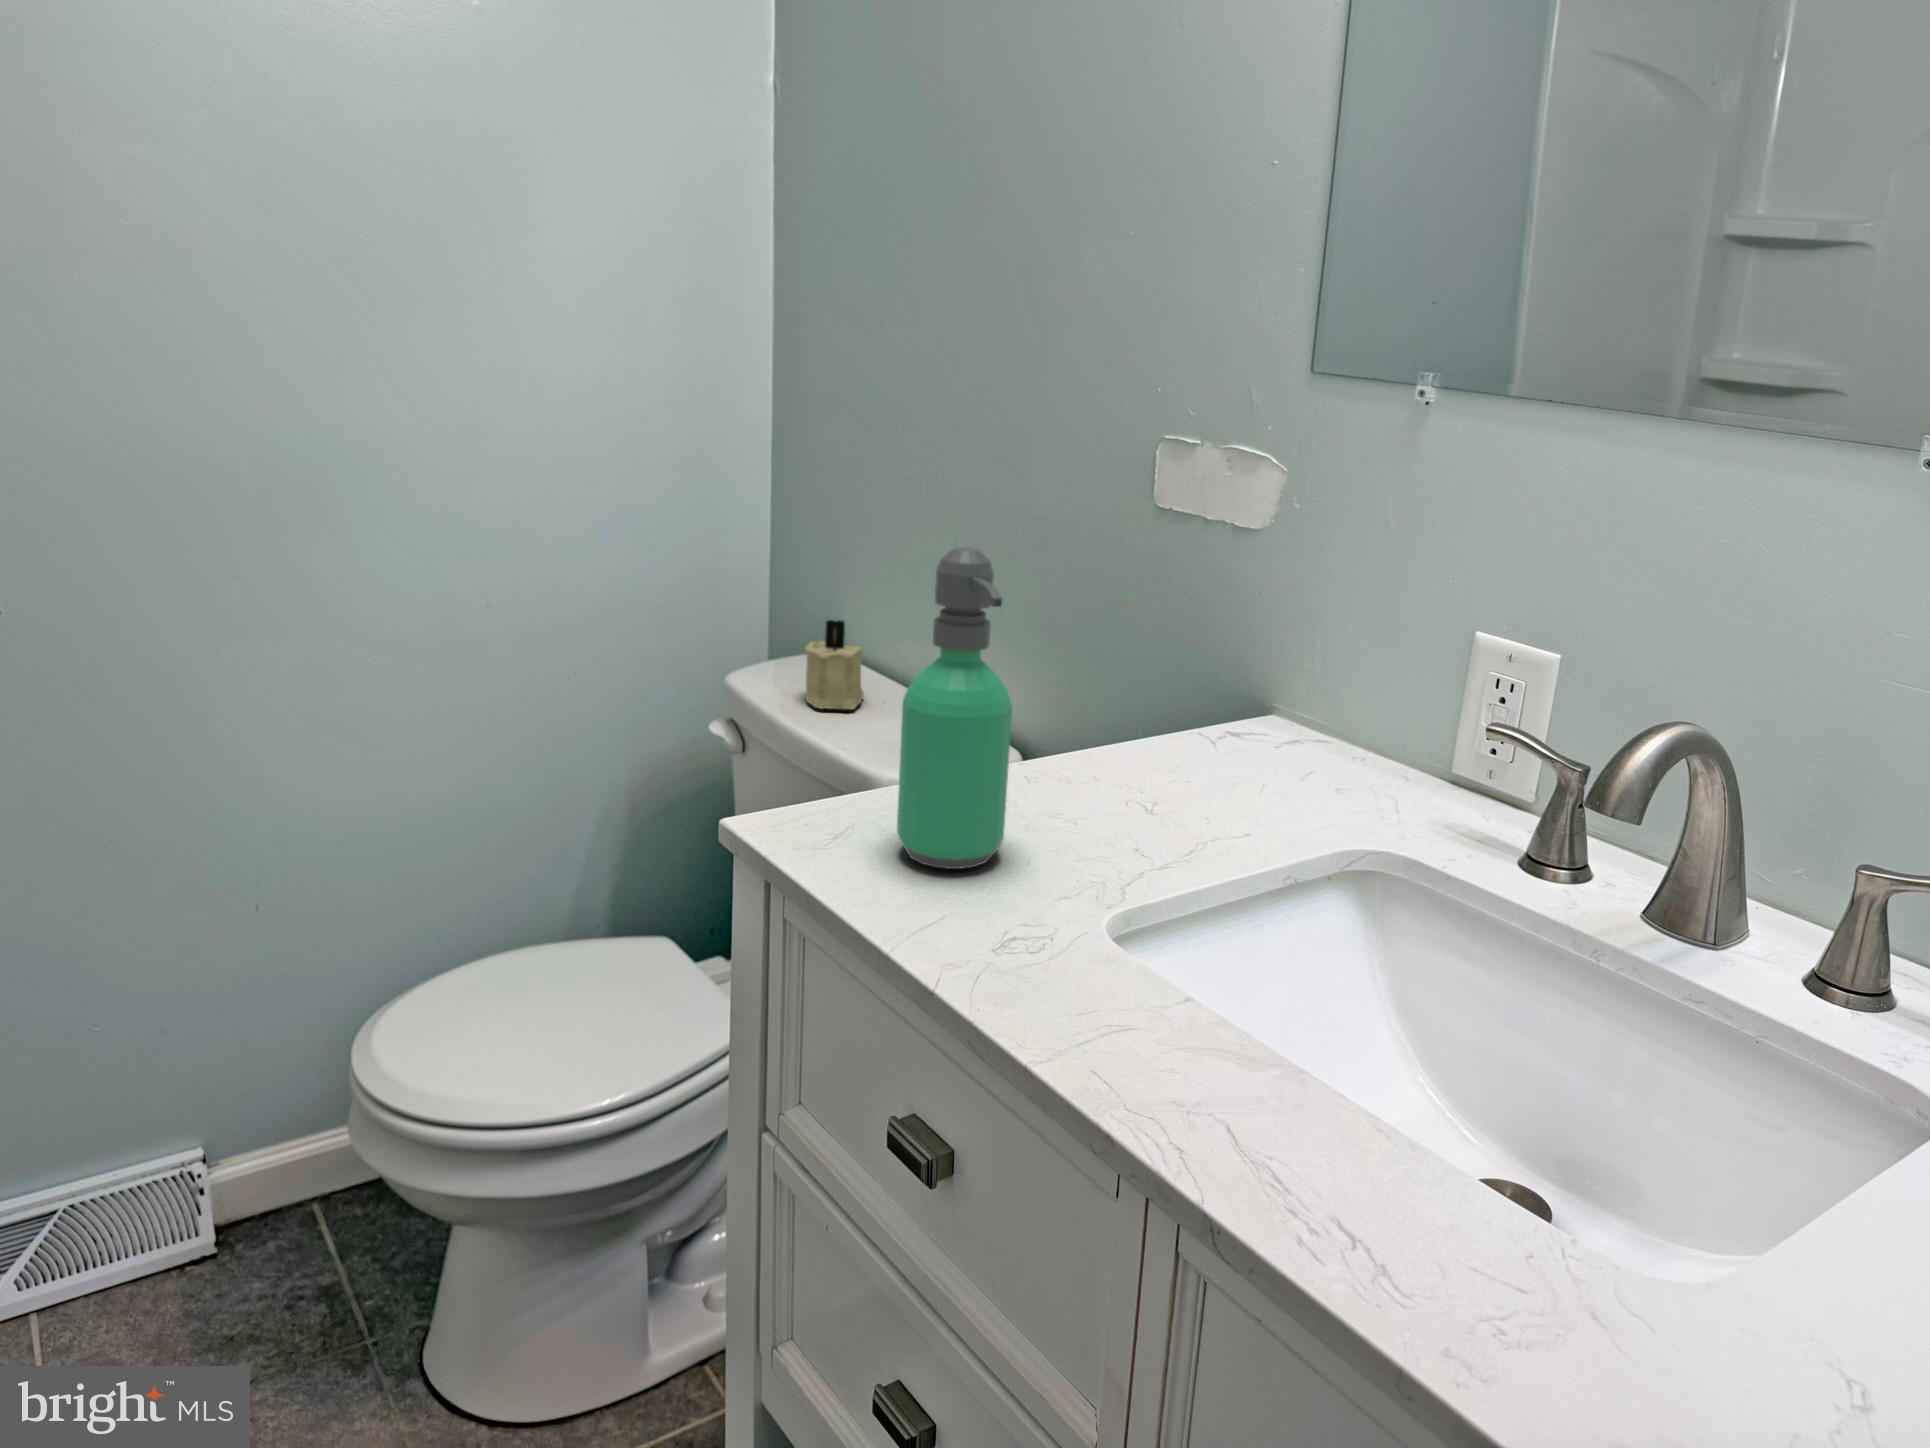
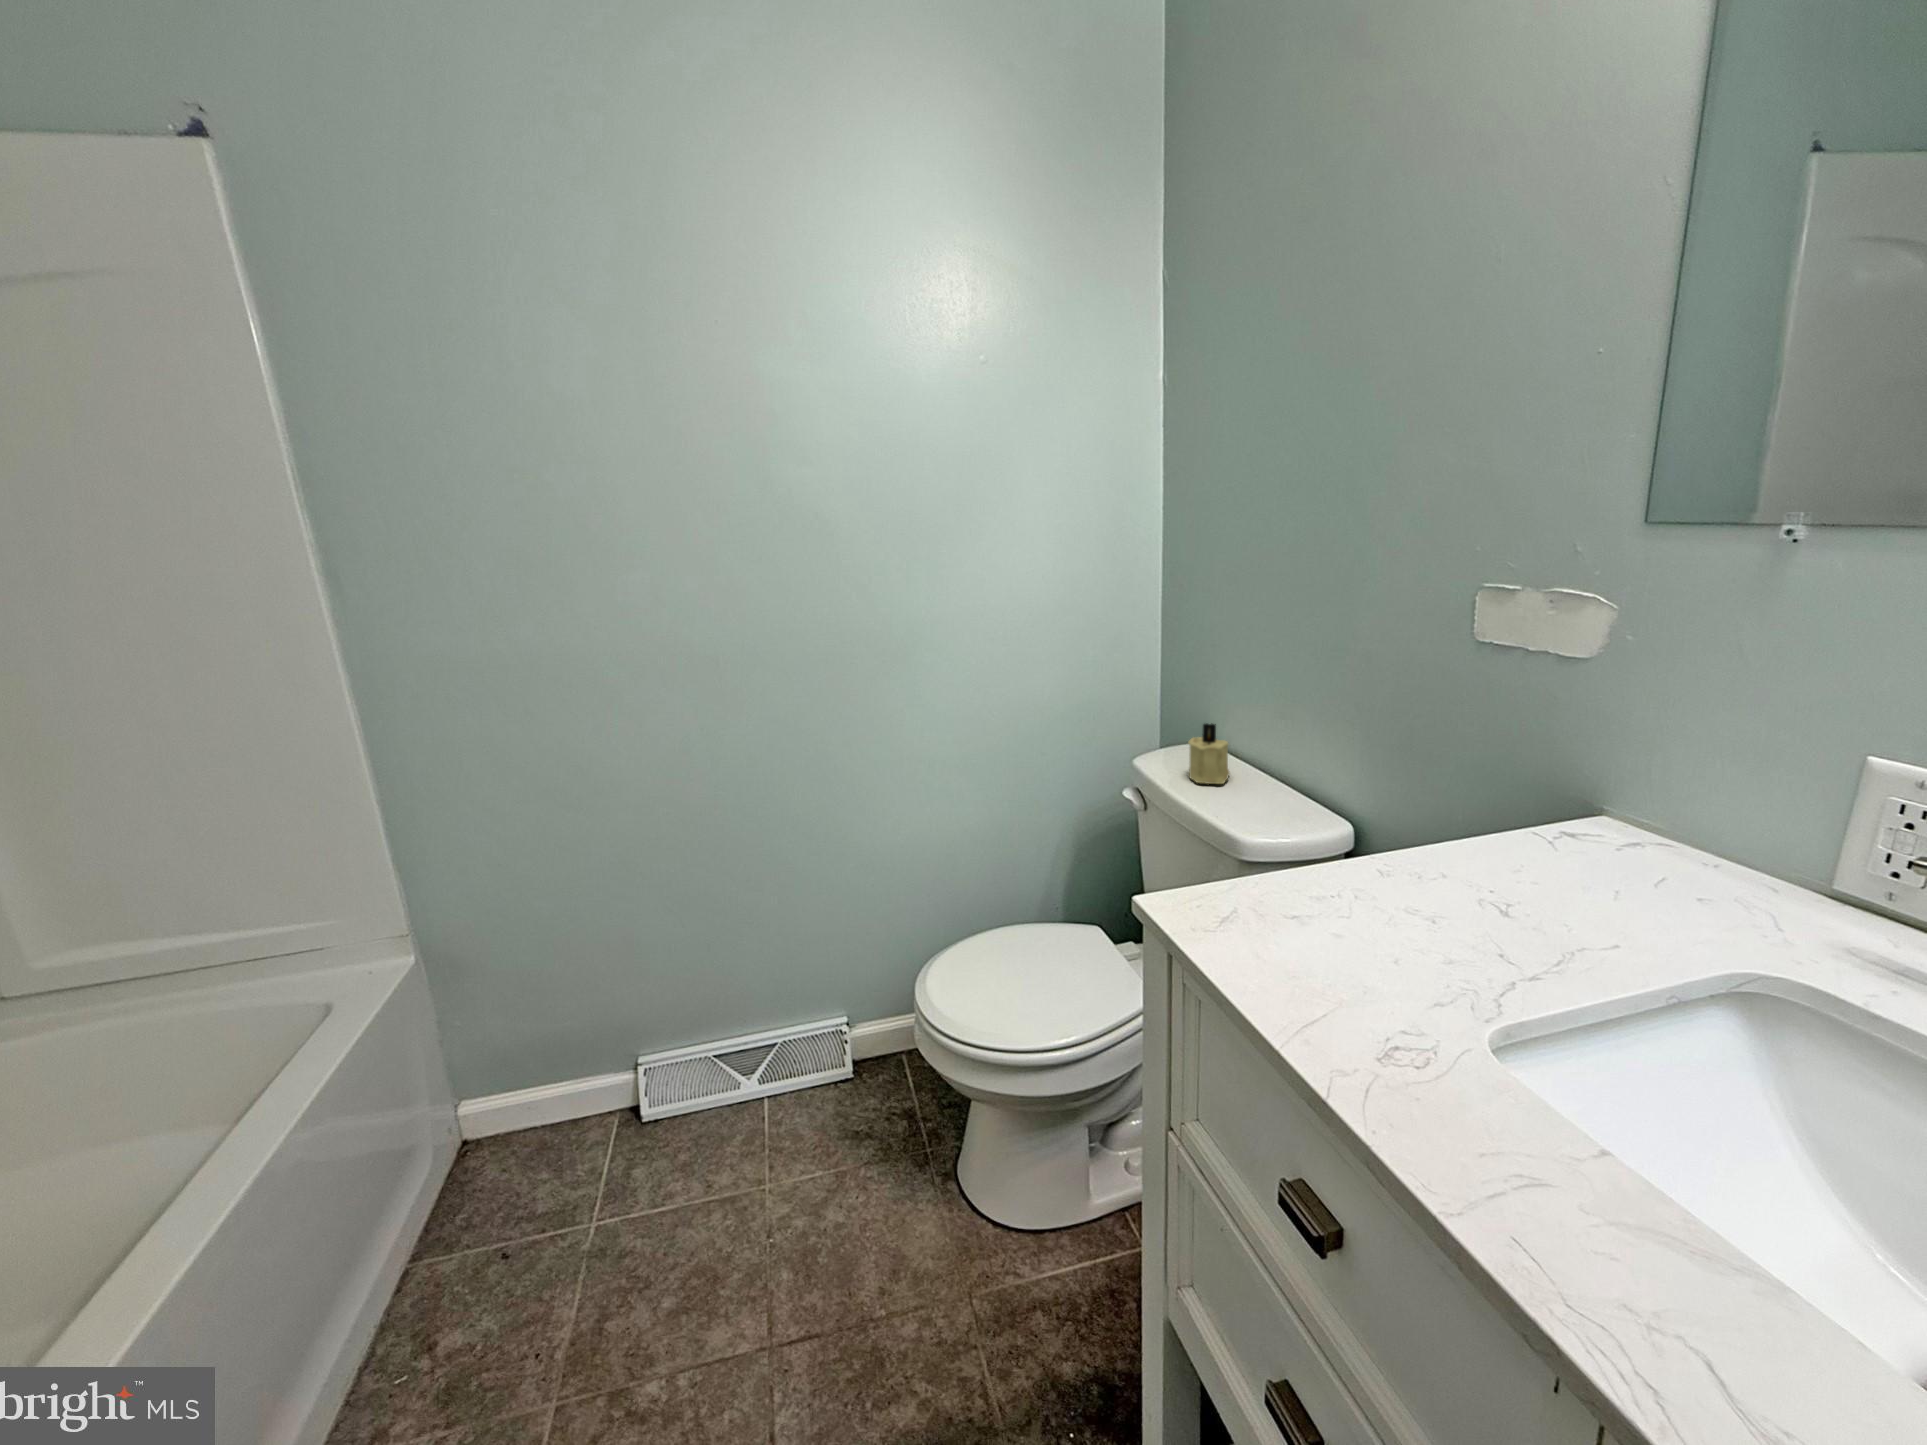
soap dispenser: present [897,547,1012,869] -> none [1277,696,1382,957]

